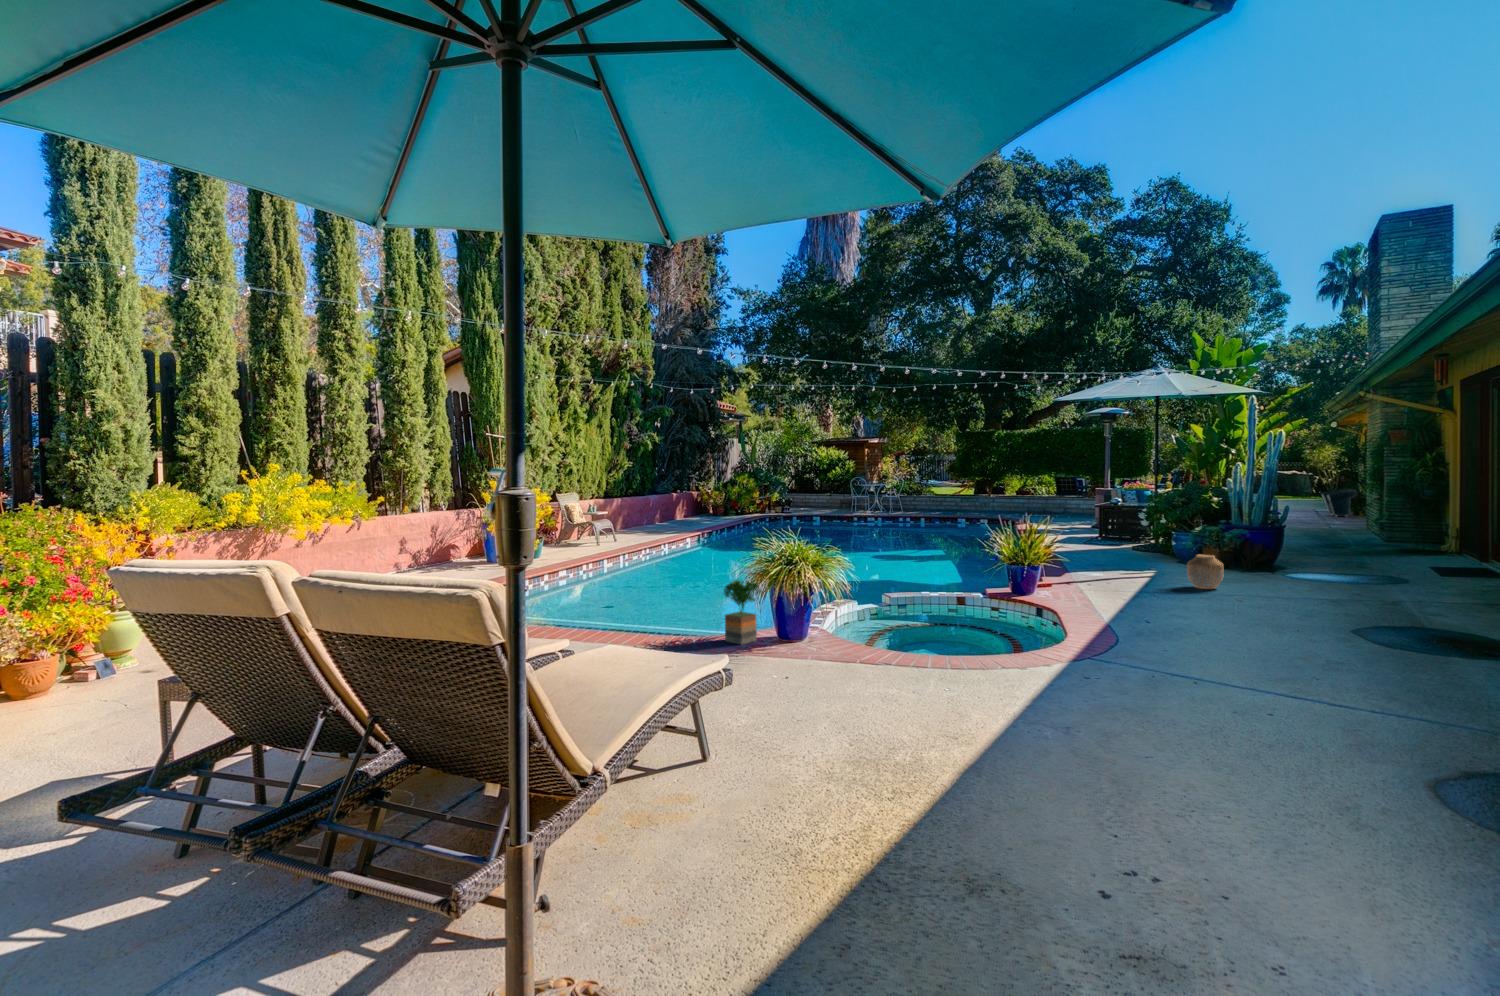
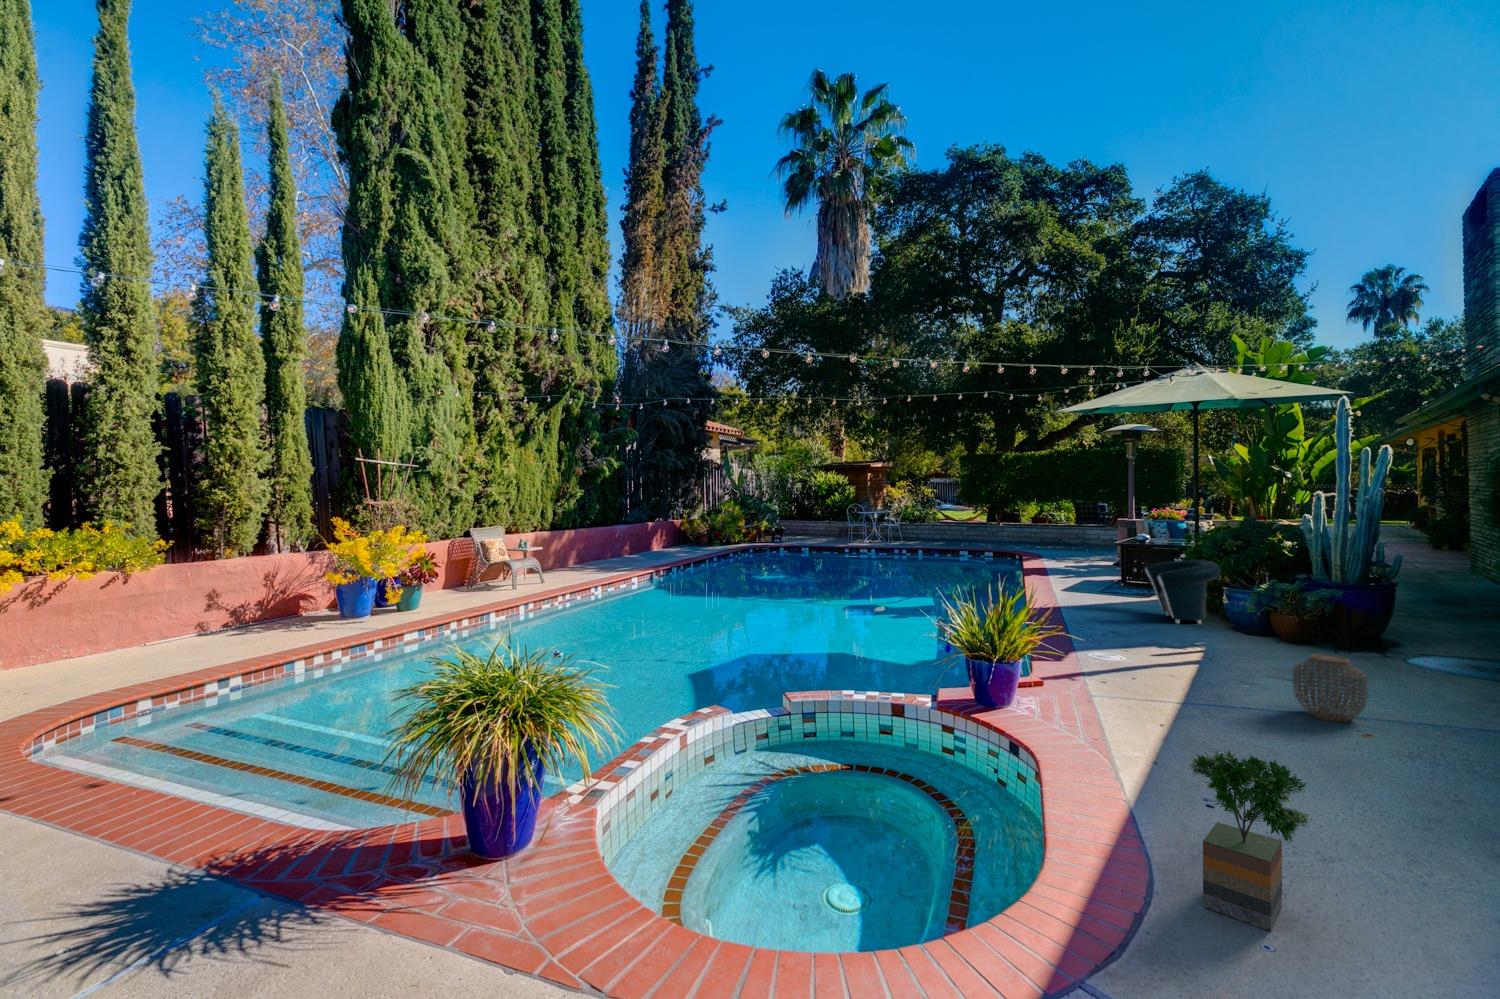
armchair: present [1322,489,1357,517] -> present [1145,560,1220,624]
potted tree: present [724,580,762,645] -> present [1189,751,1312,931]

